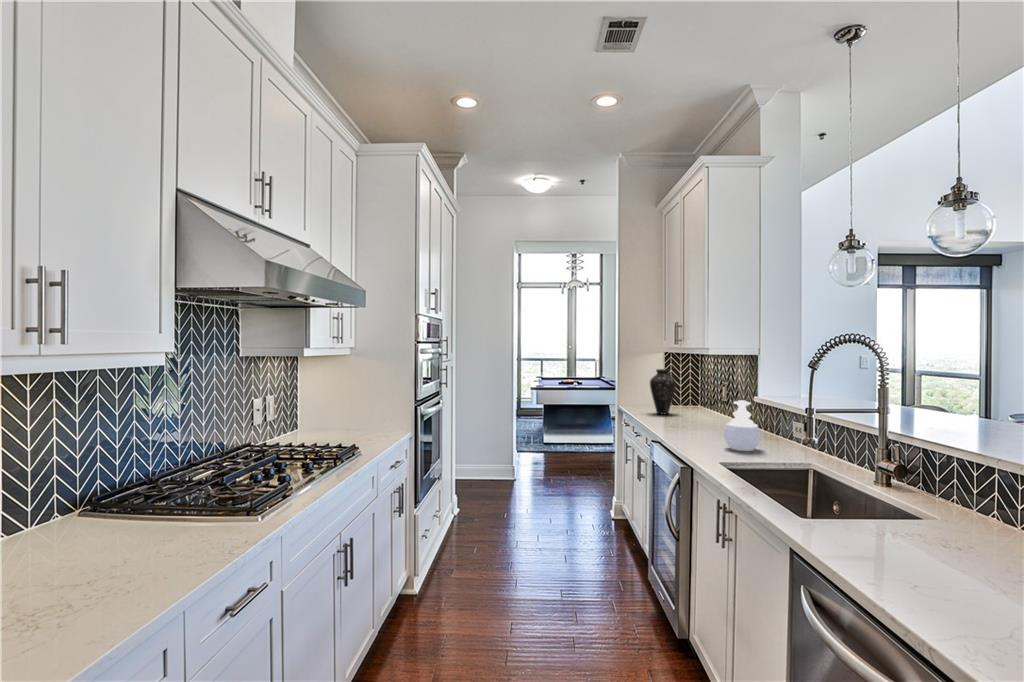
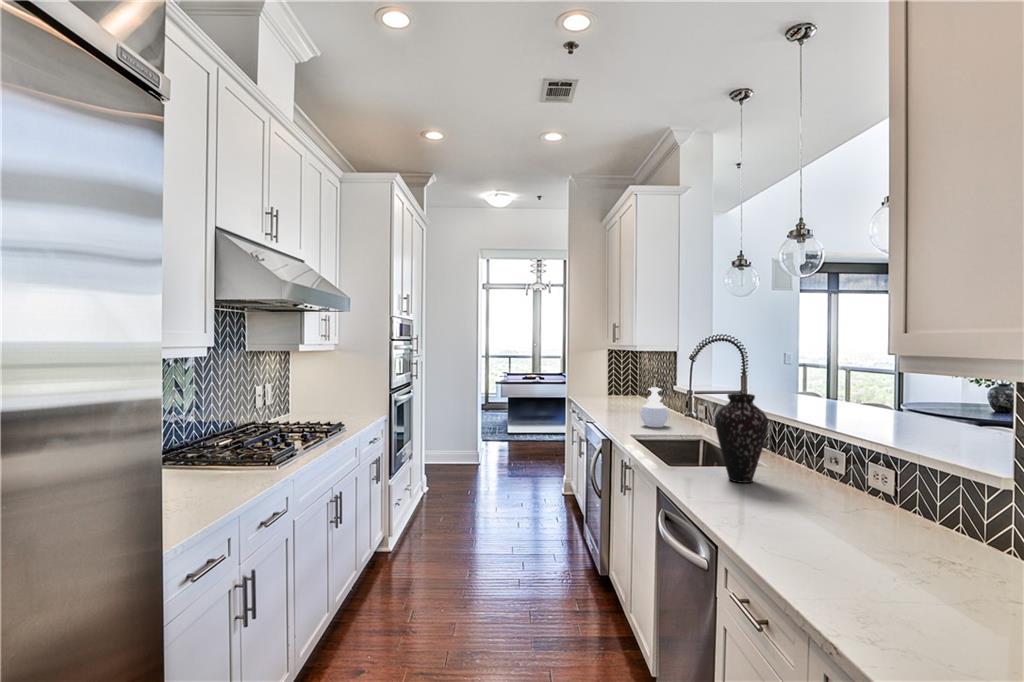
vase: present [650,369,676,415] -> present [715,393,768,483]

